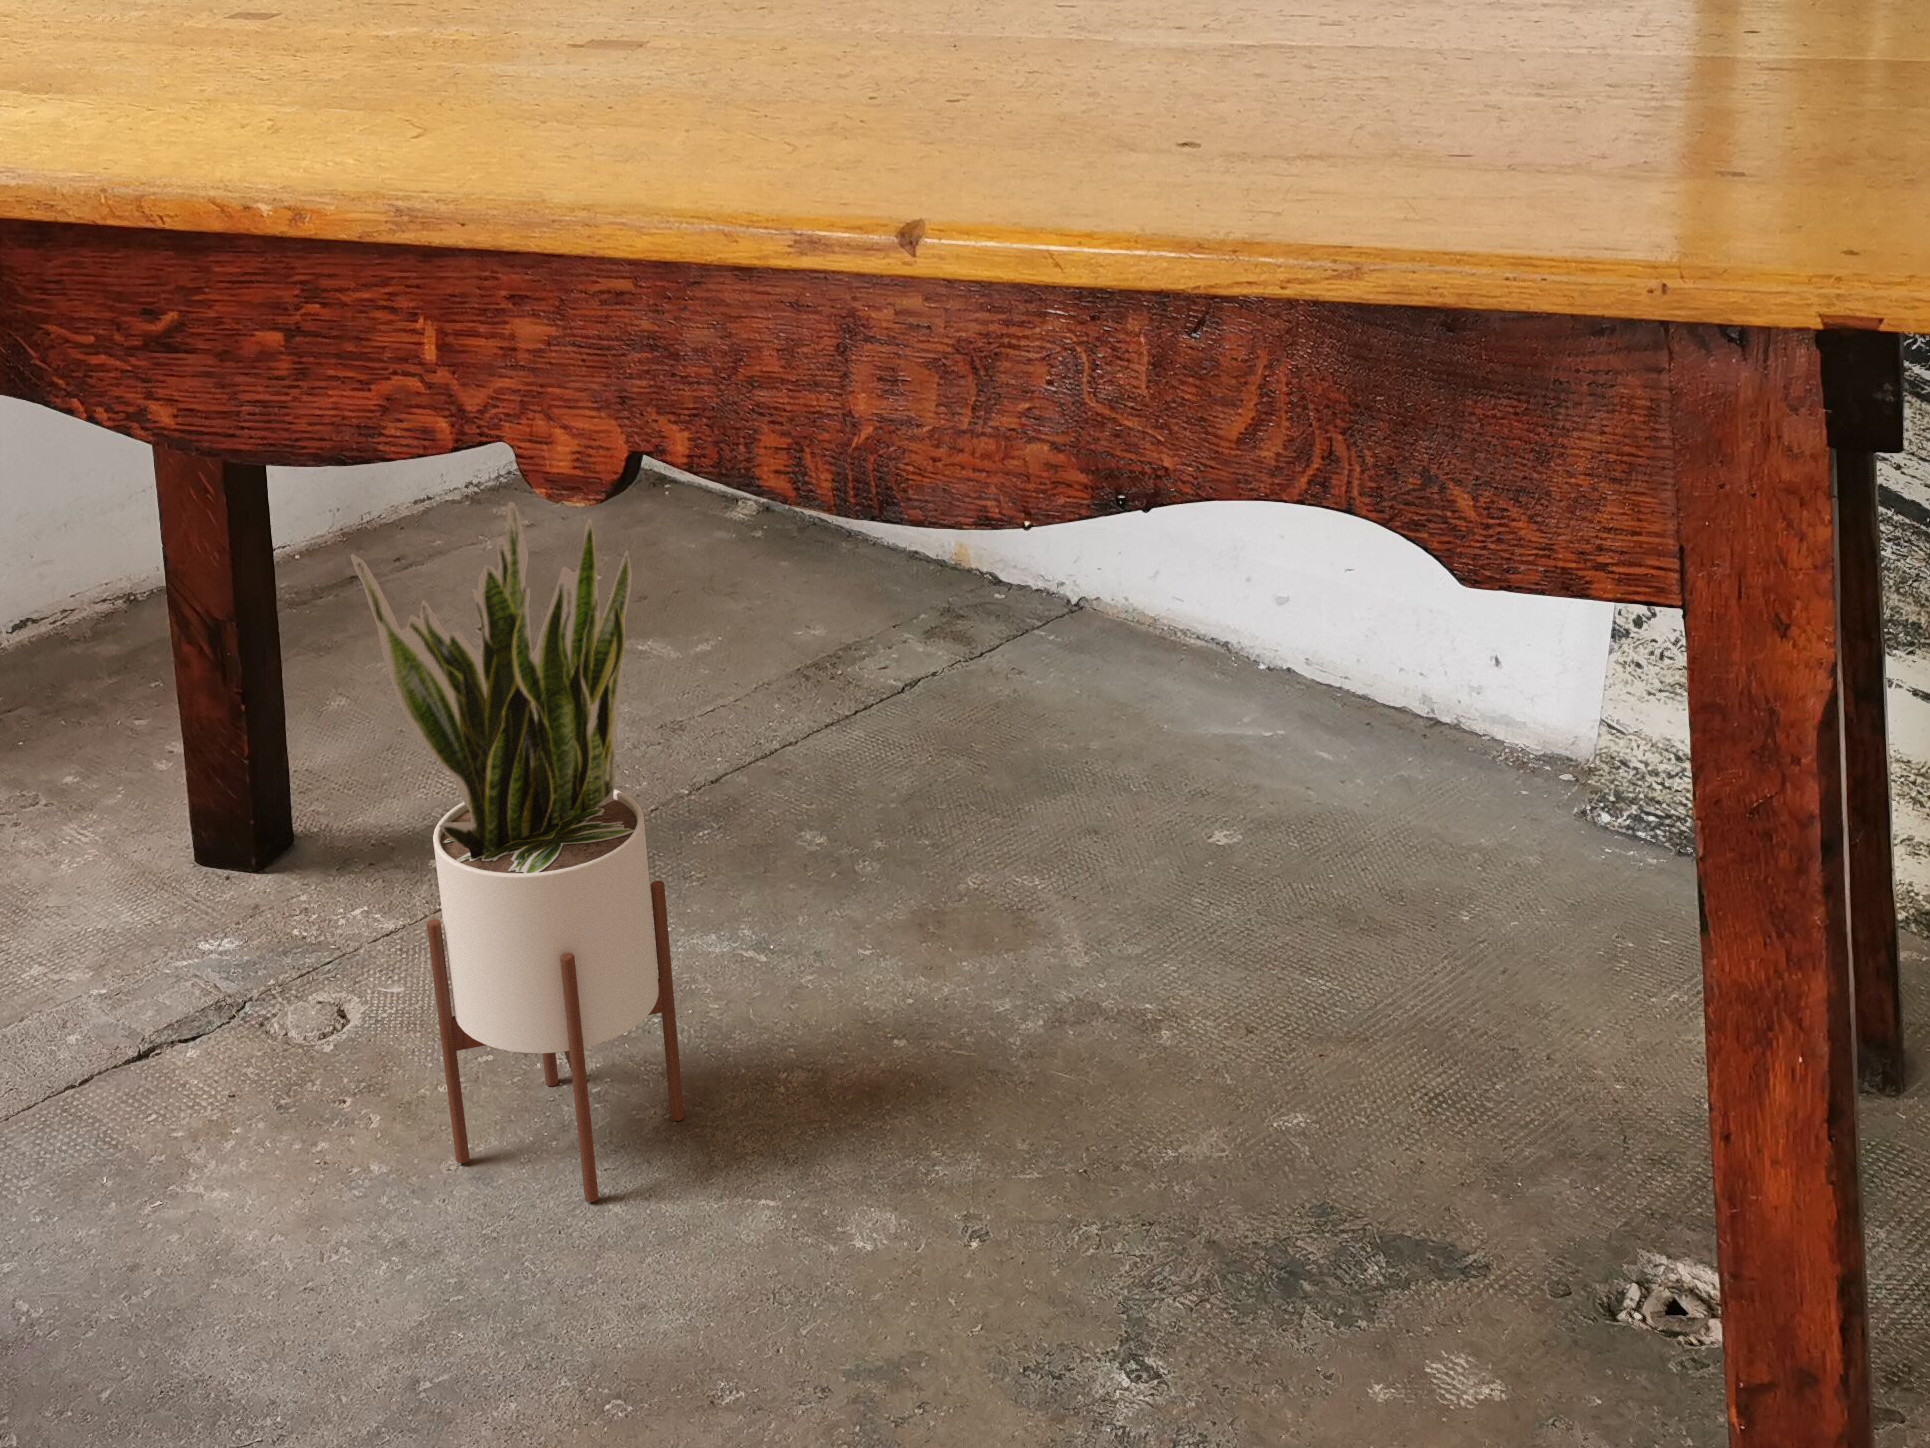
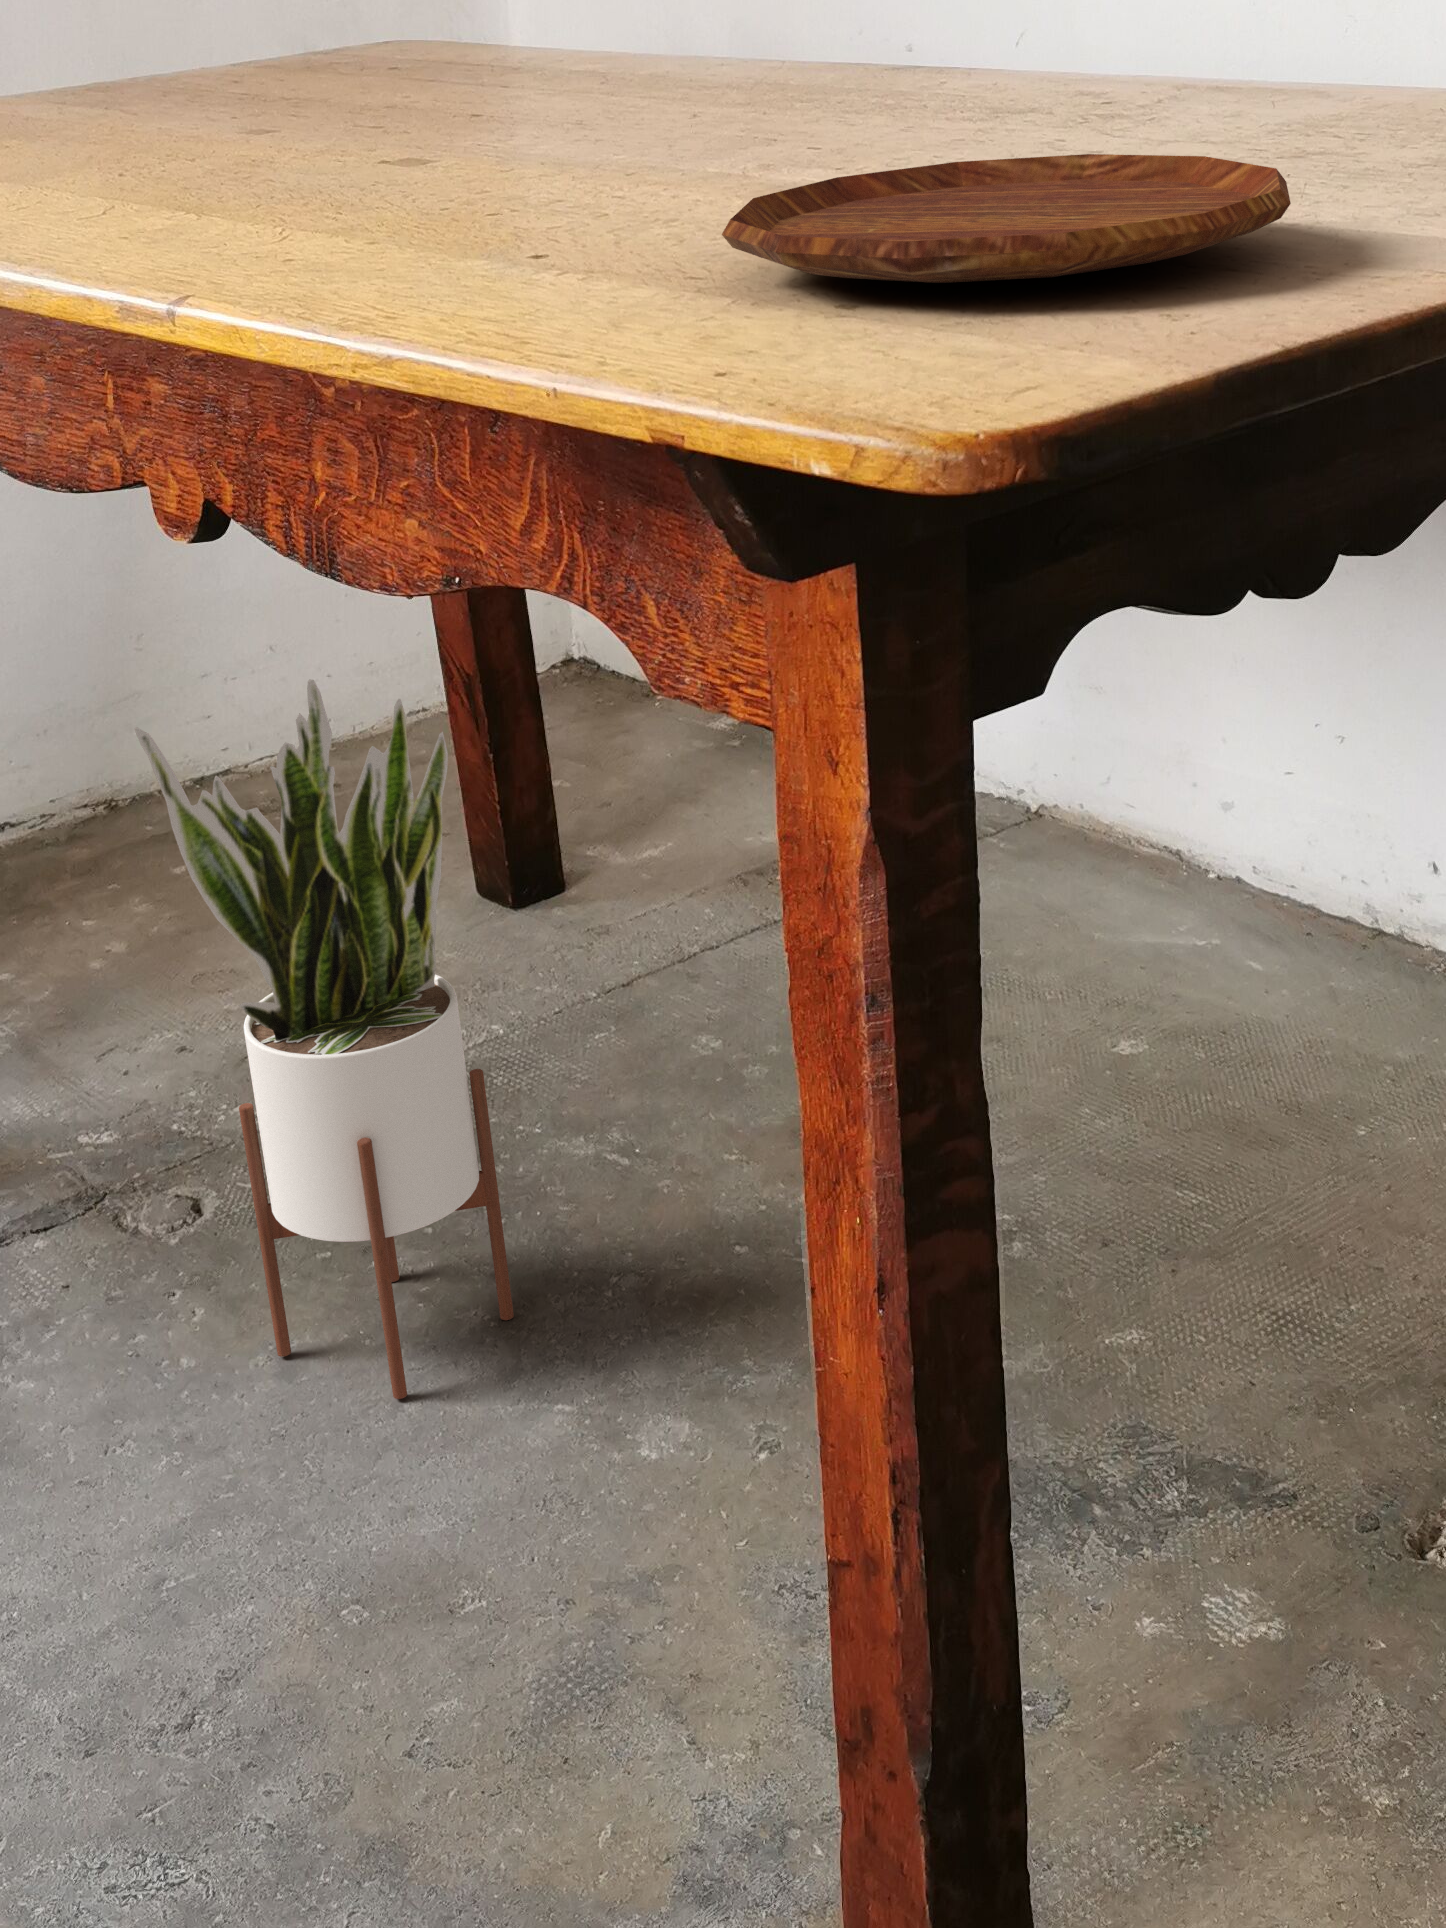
tray: none [1130,18,1693,165] -> present [722,154,1291,283]

